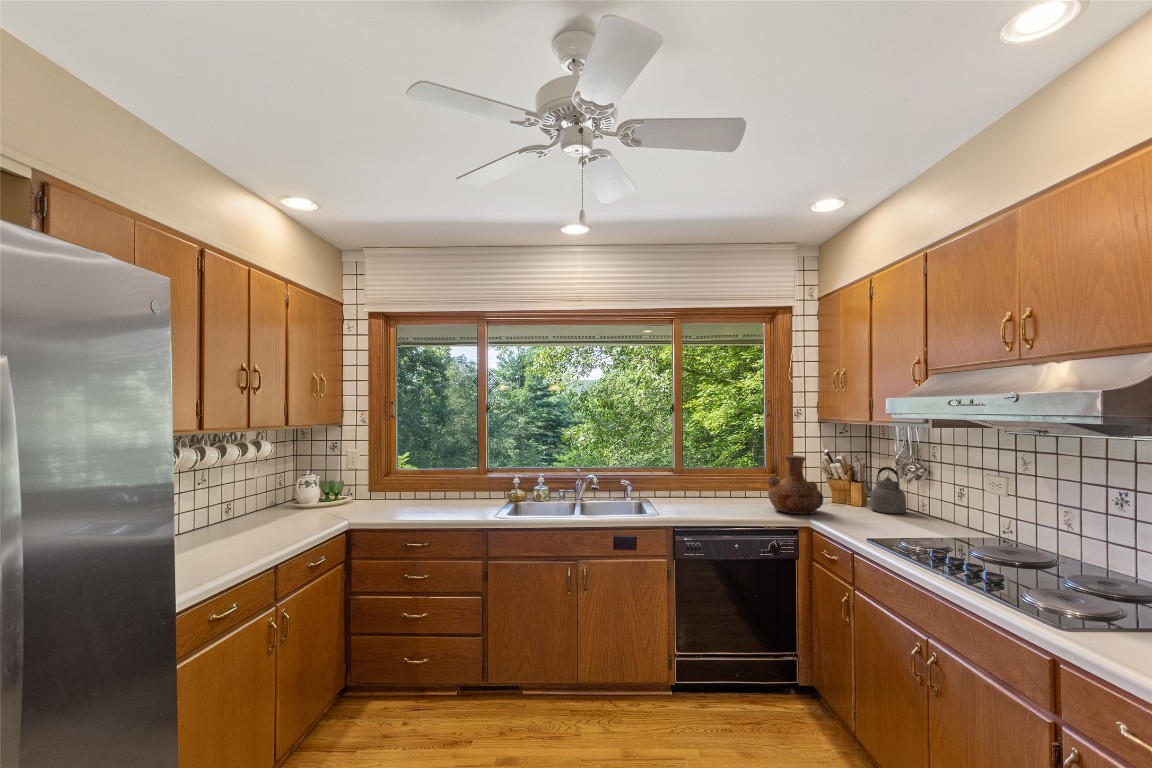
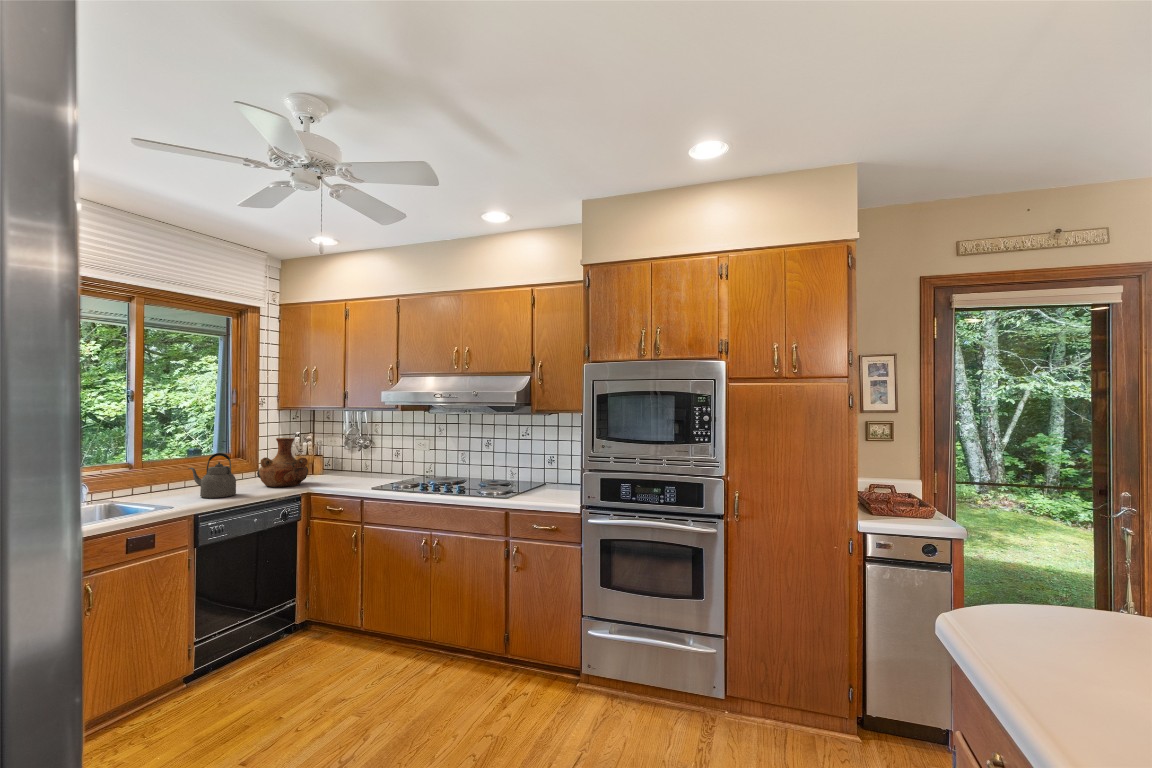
kettle: present [861,467,906,514] -> present [188,453,236,498]

